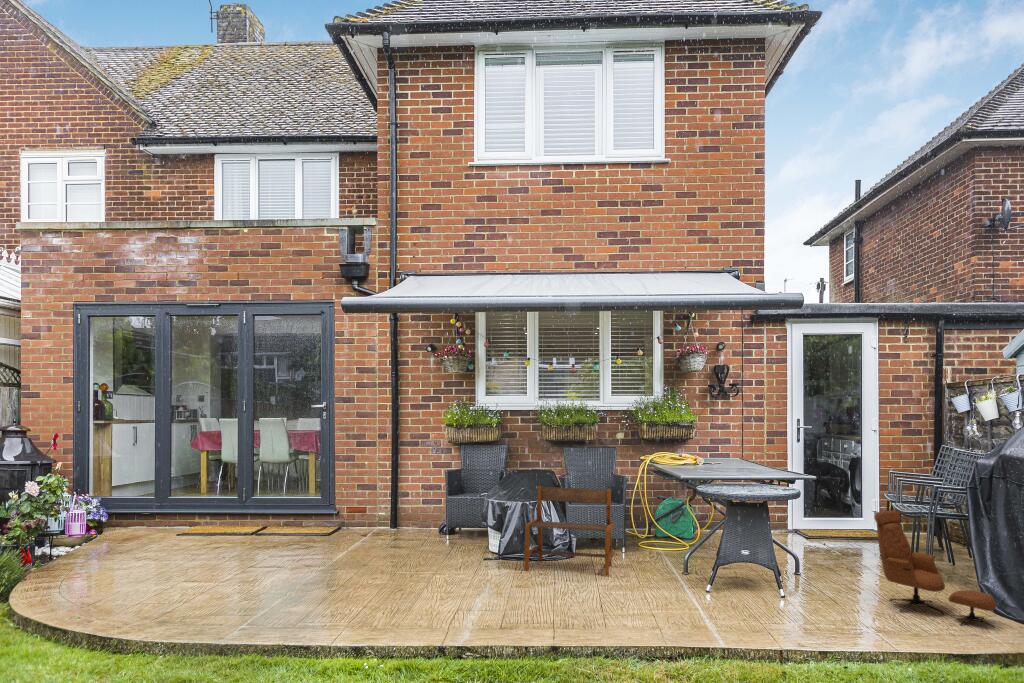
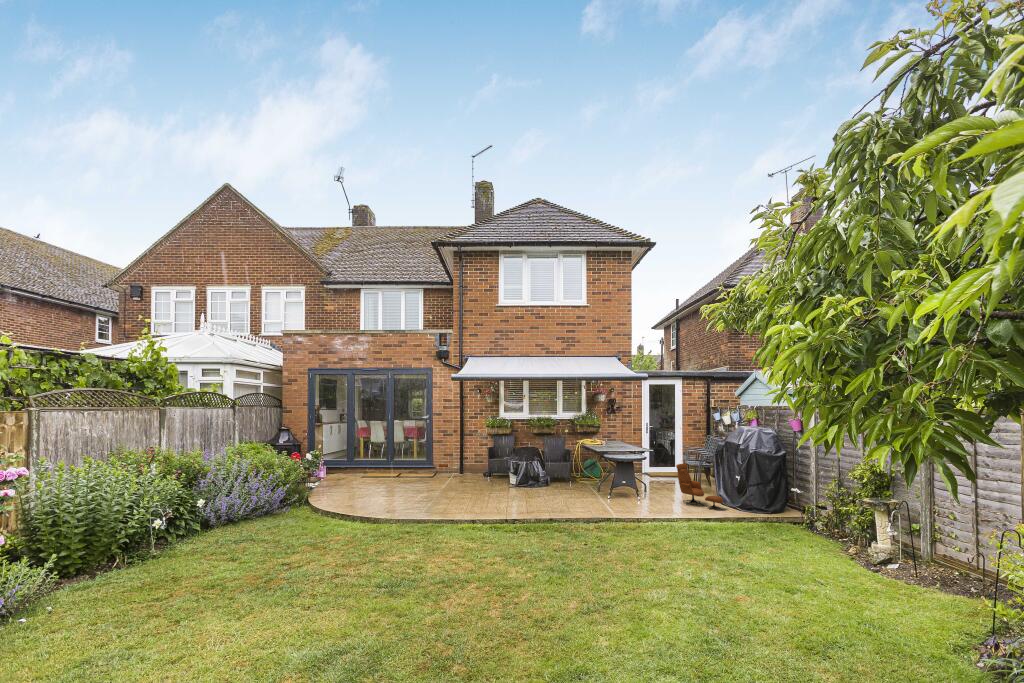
bench: present [524,486,615,576] -> none [529,455,568,494]

